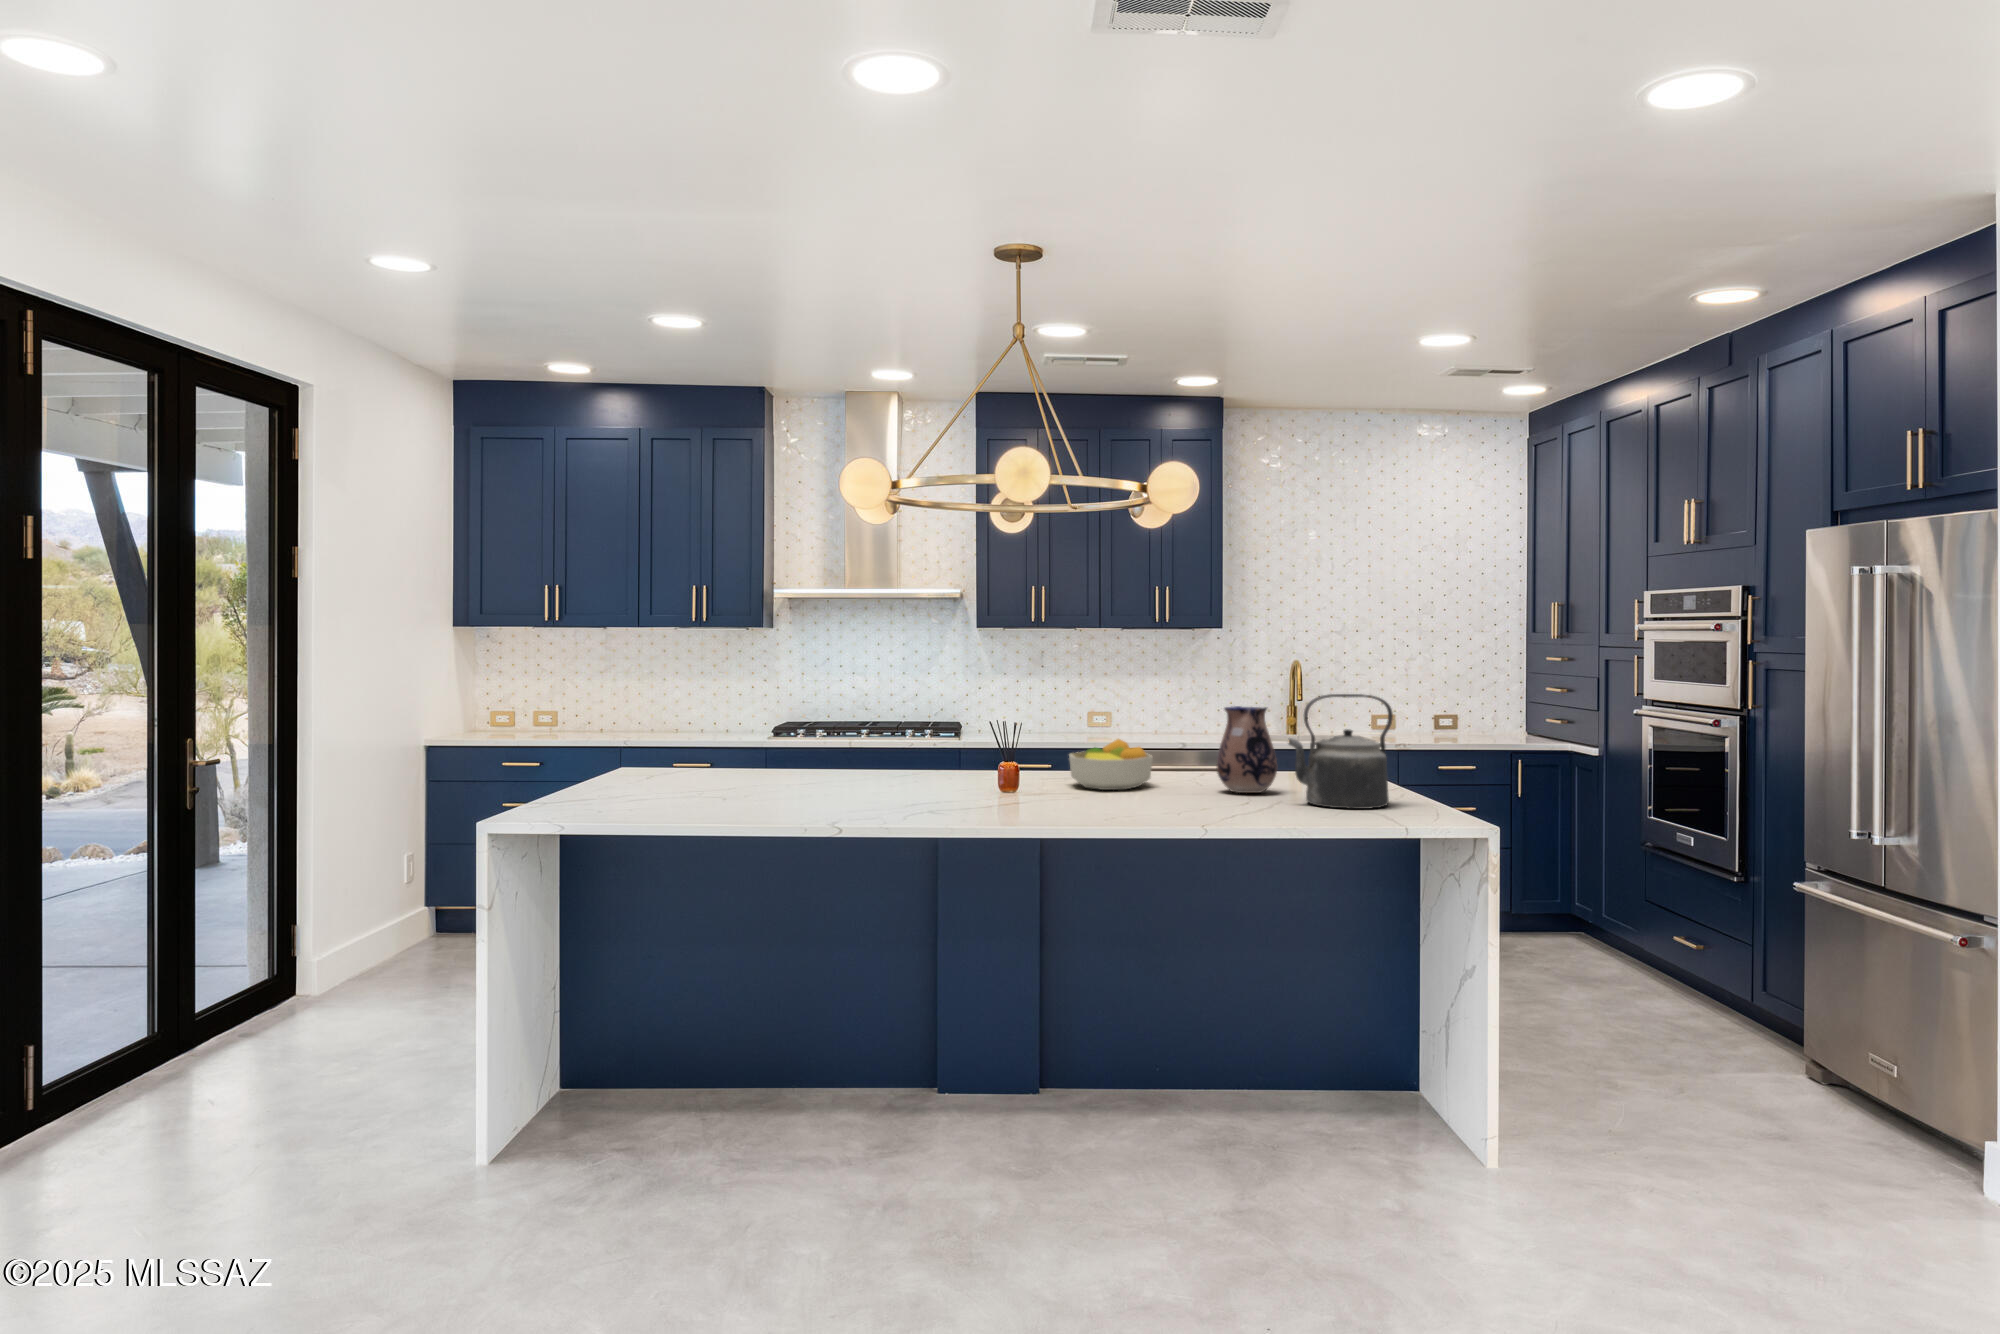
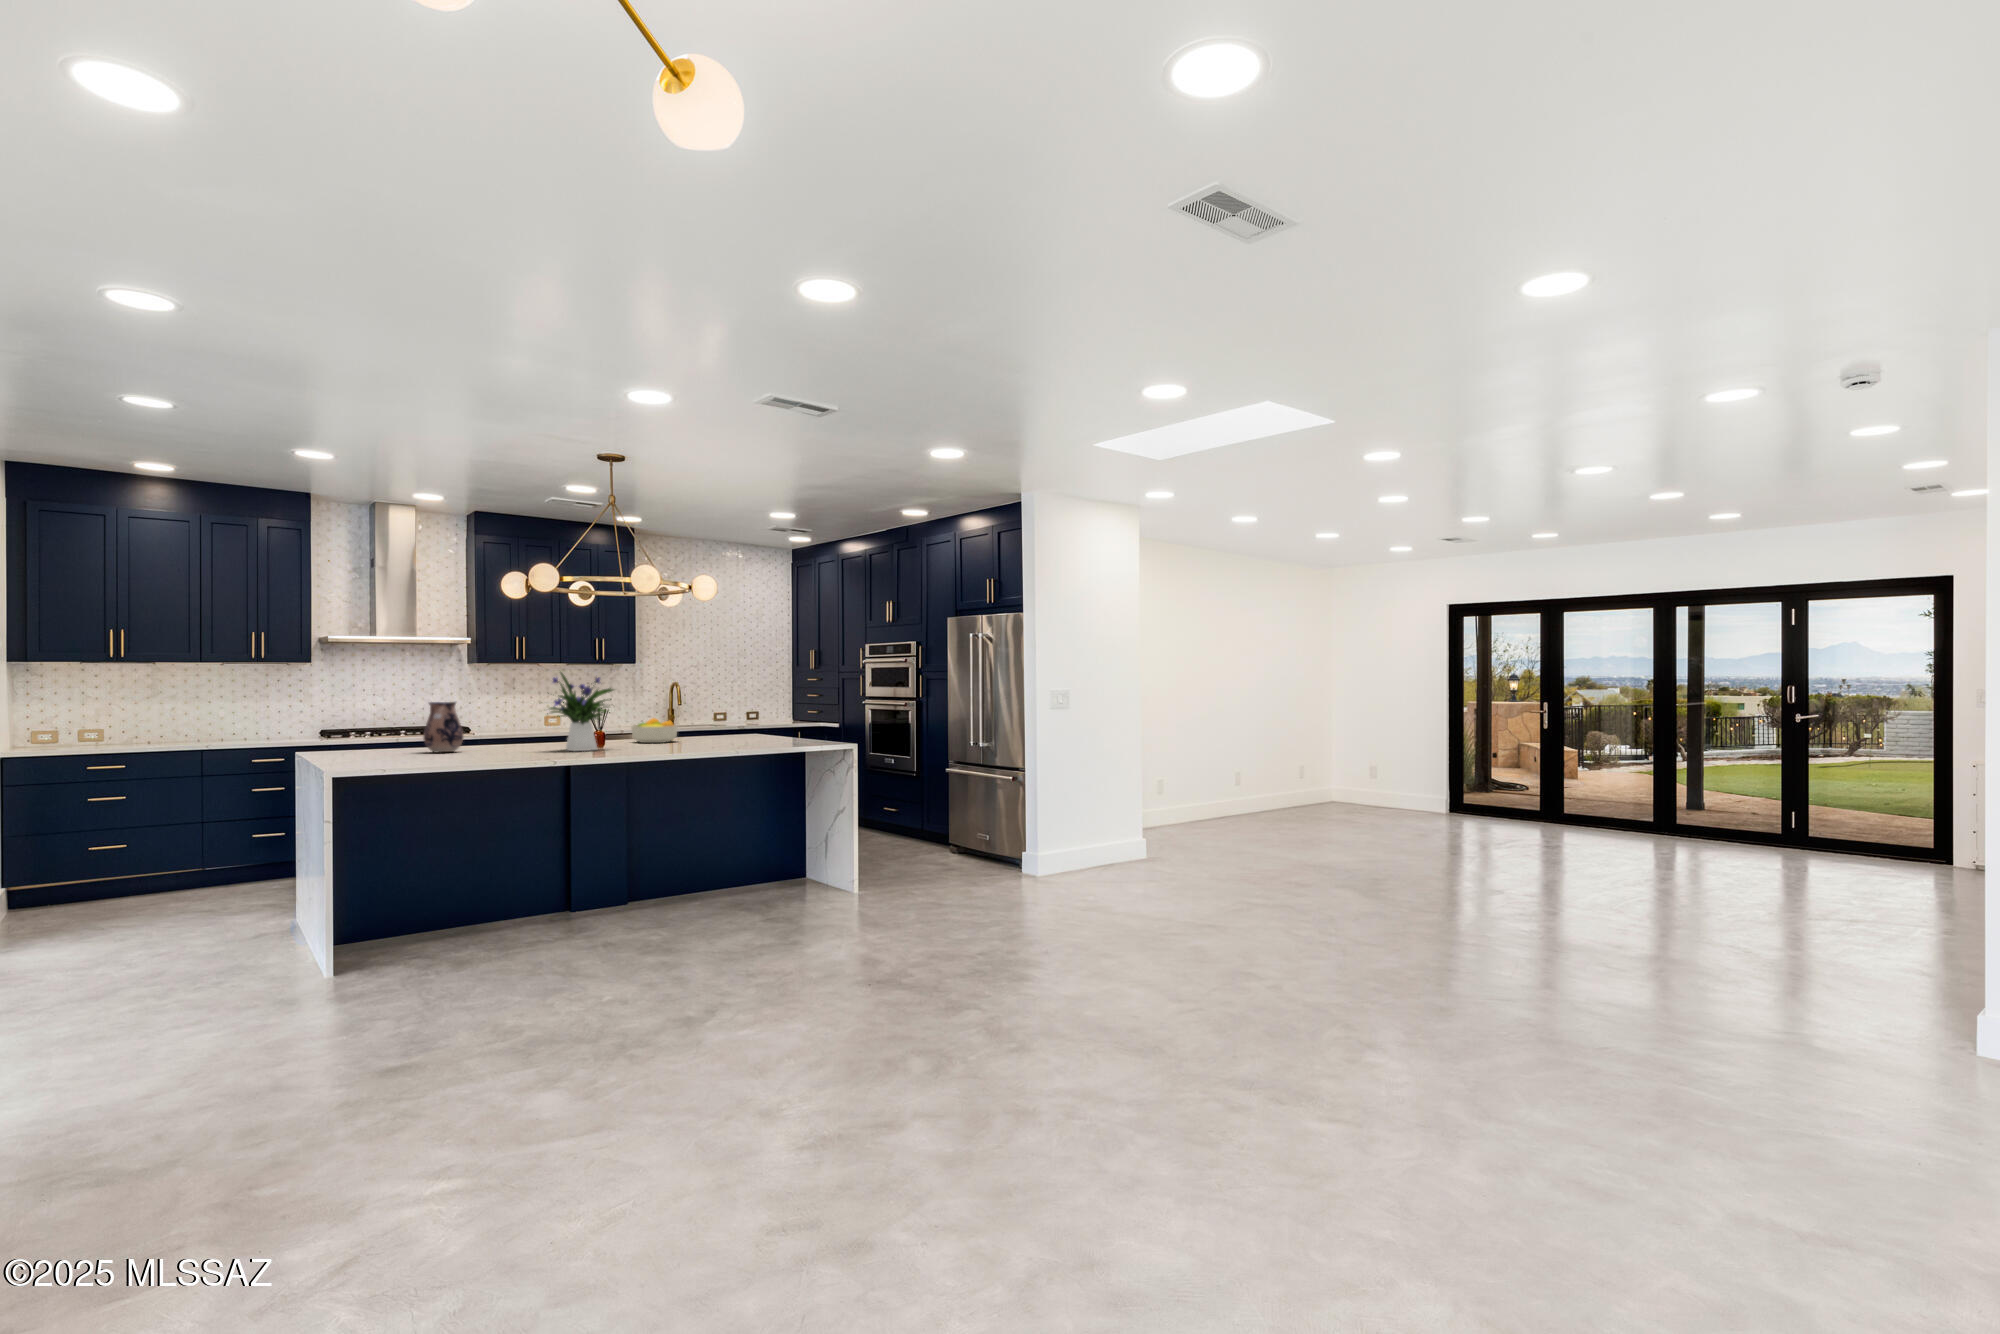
flower arrangement: none [842,655,983,808] -> present [547,672,614,751]
kettle: present [1289,694,1393,809] -> none [760,689,805,741]
ceramic pitcher: present [1217,706,1277,793] -> present [423,702,464,752]

